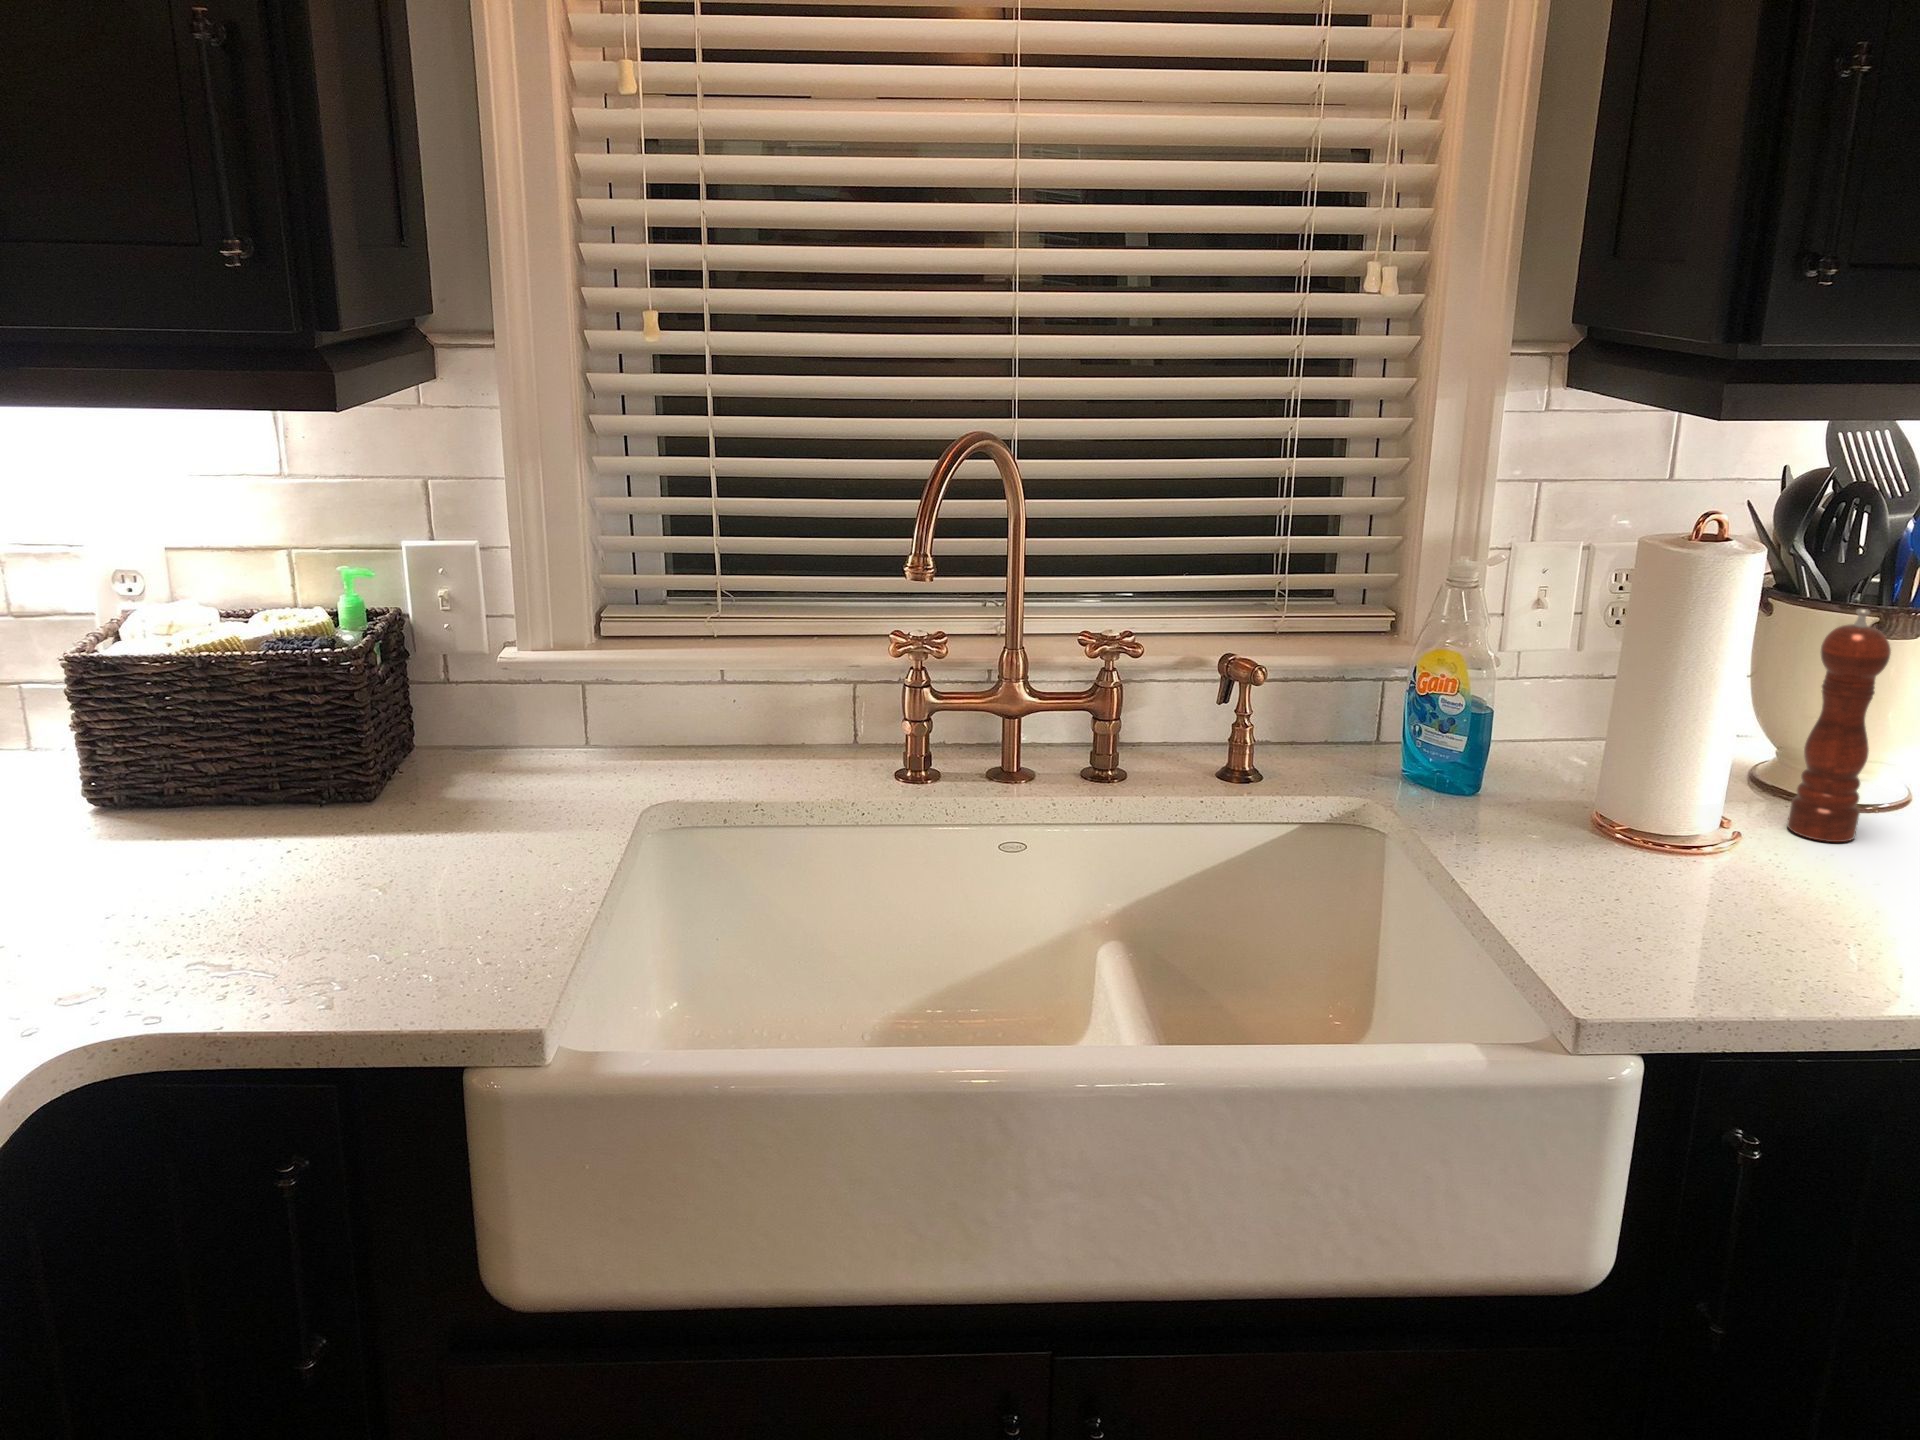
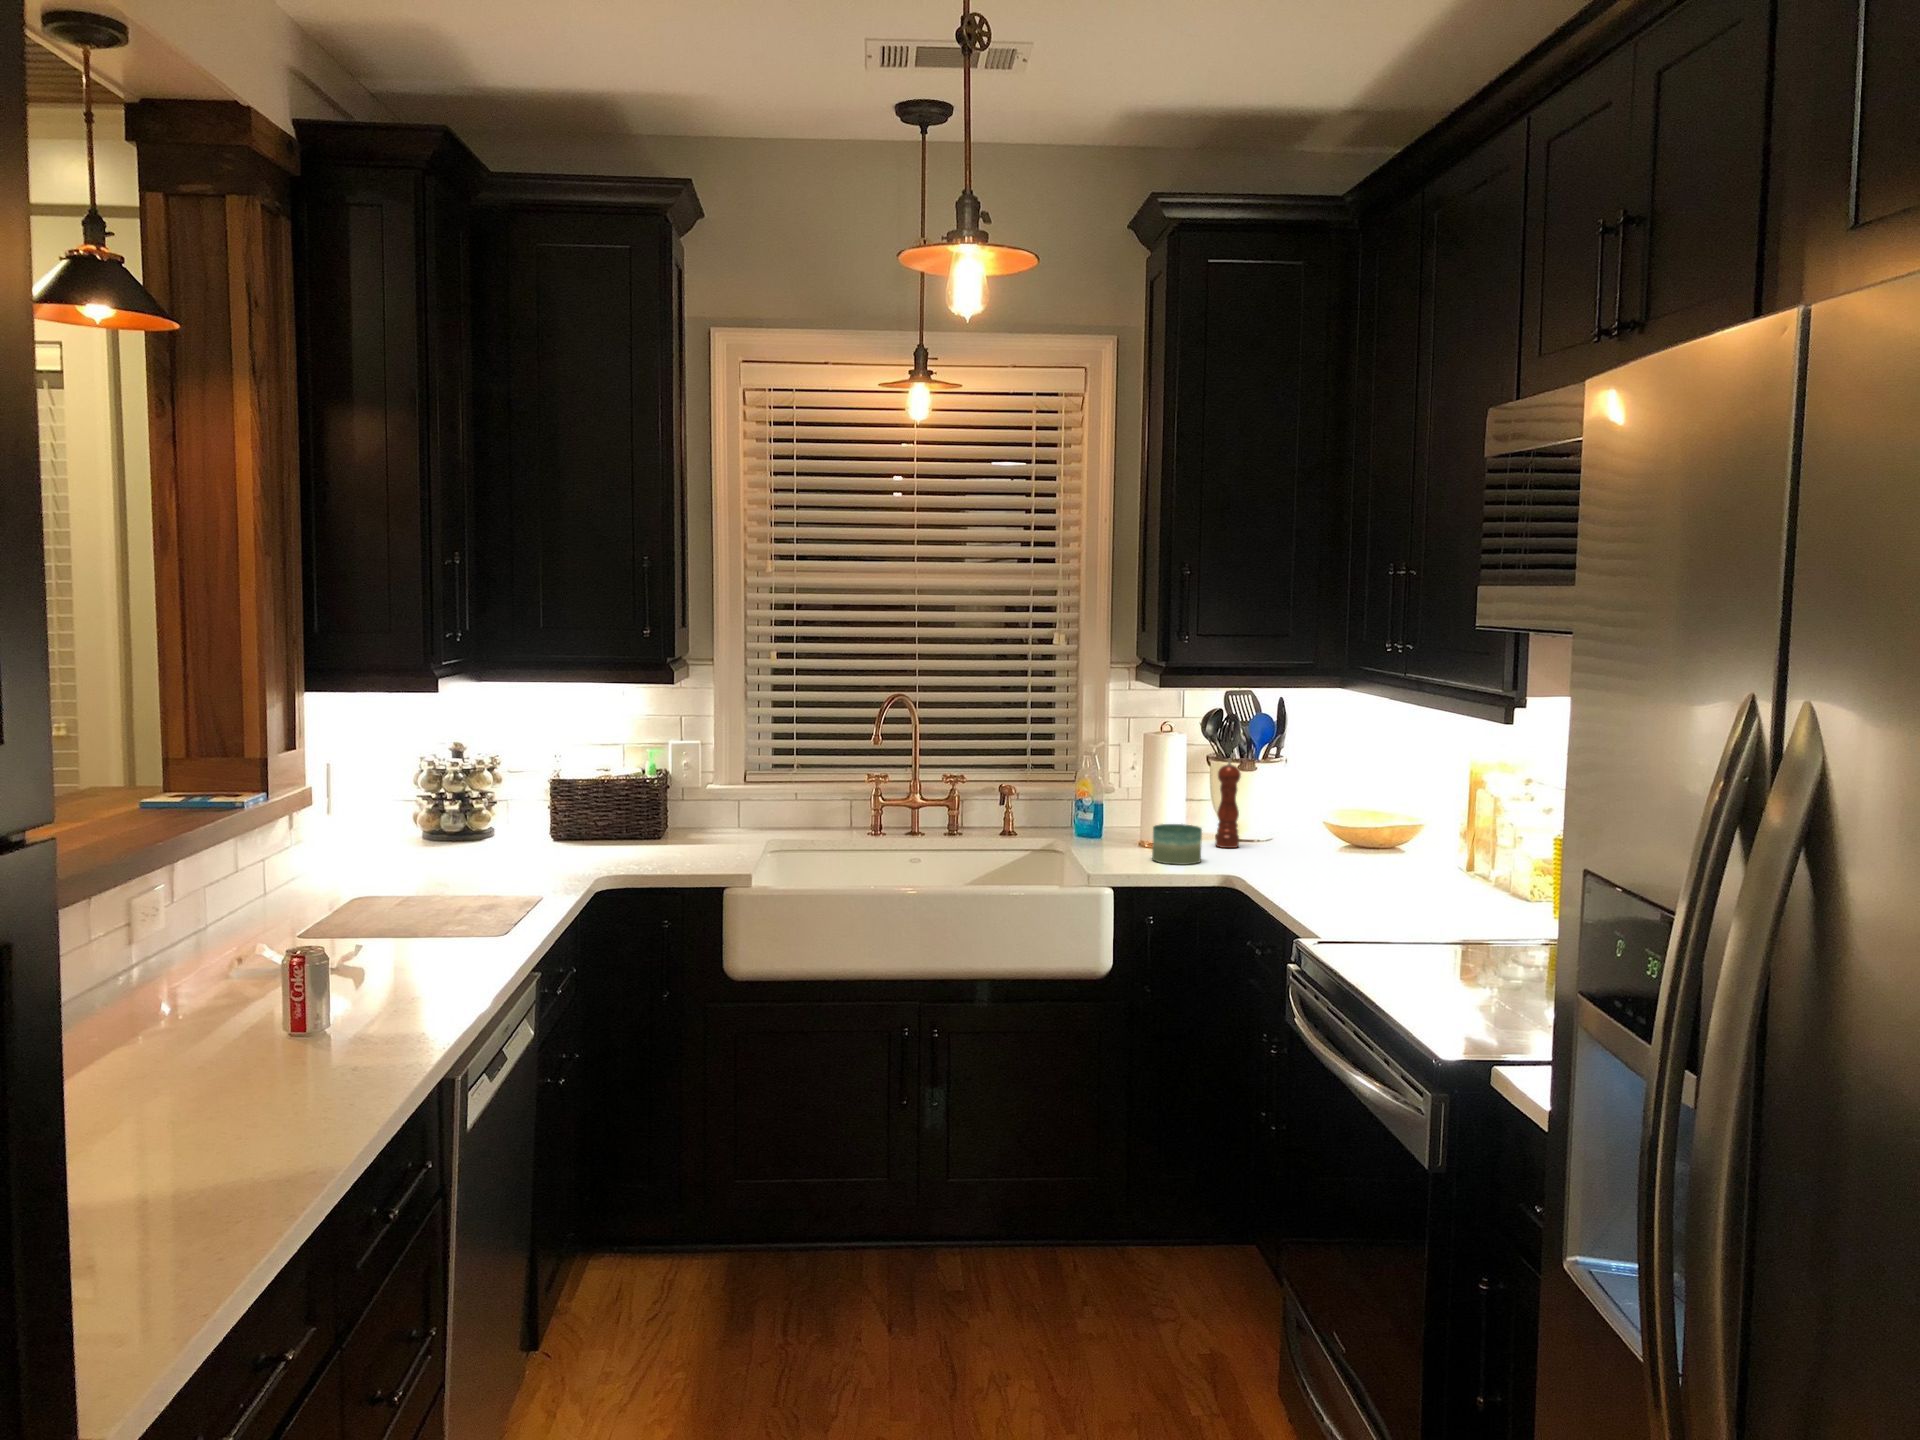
candle: none [1681,806,1851,945] -> present [1152,824,1202,865]

